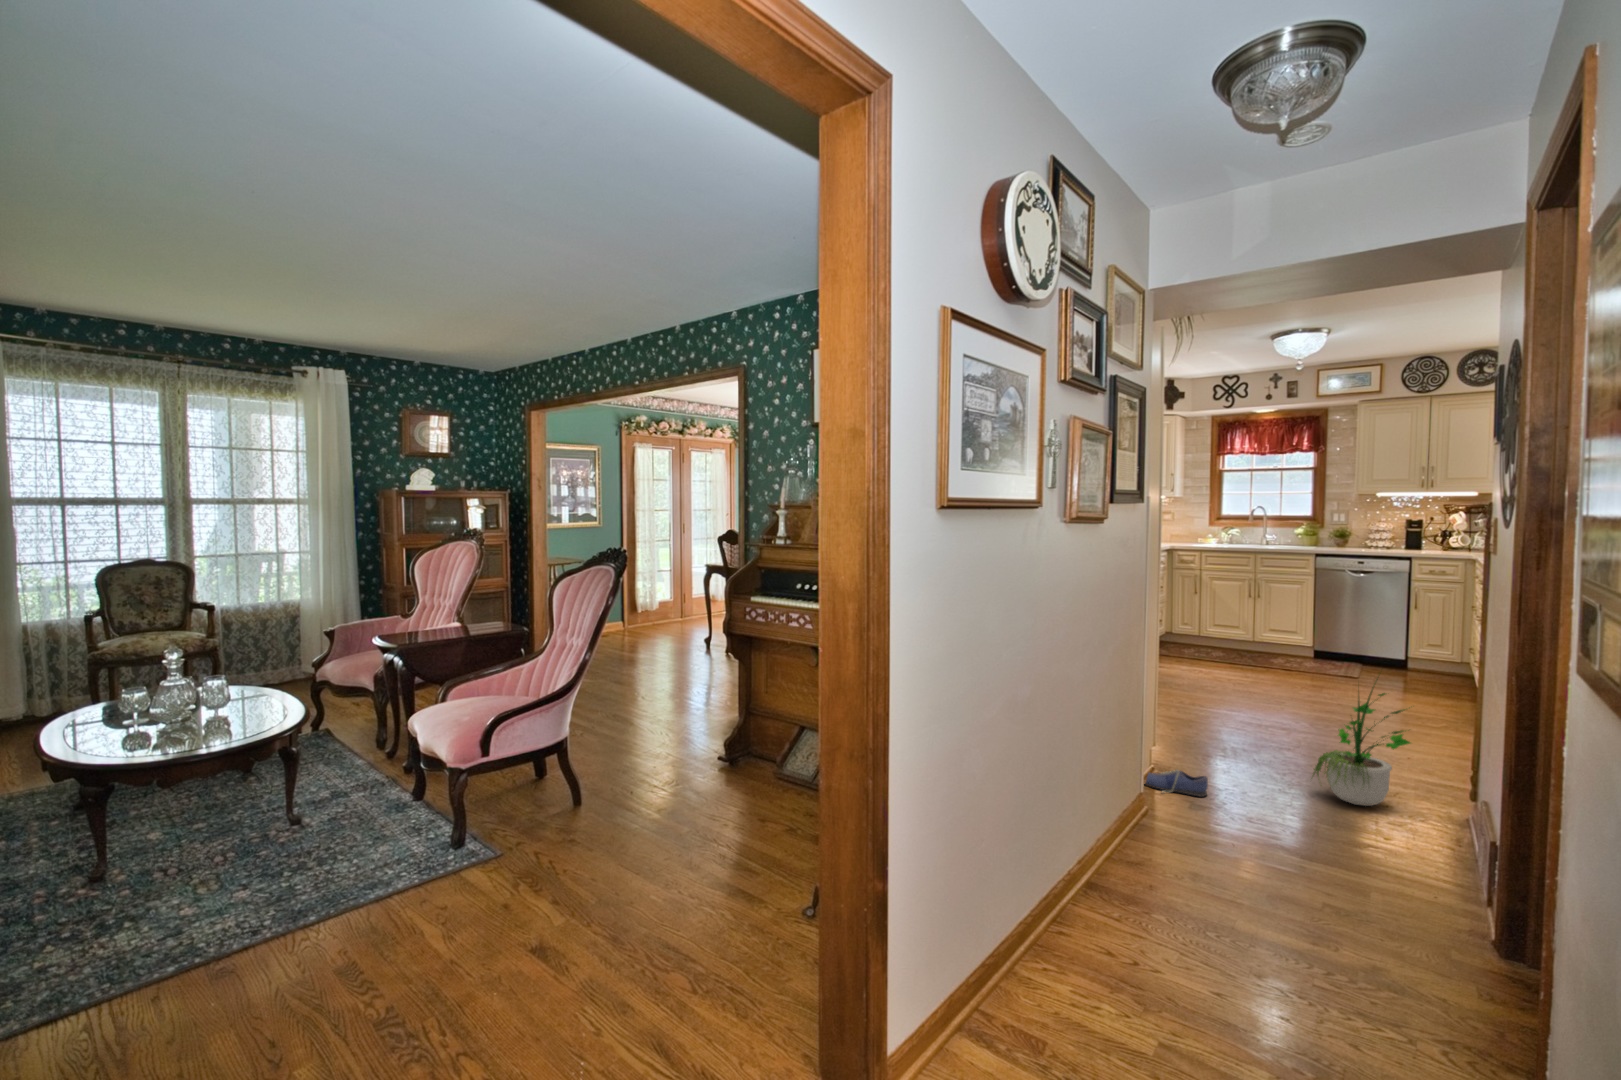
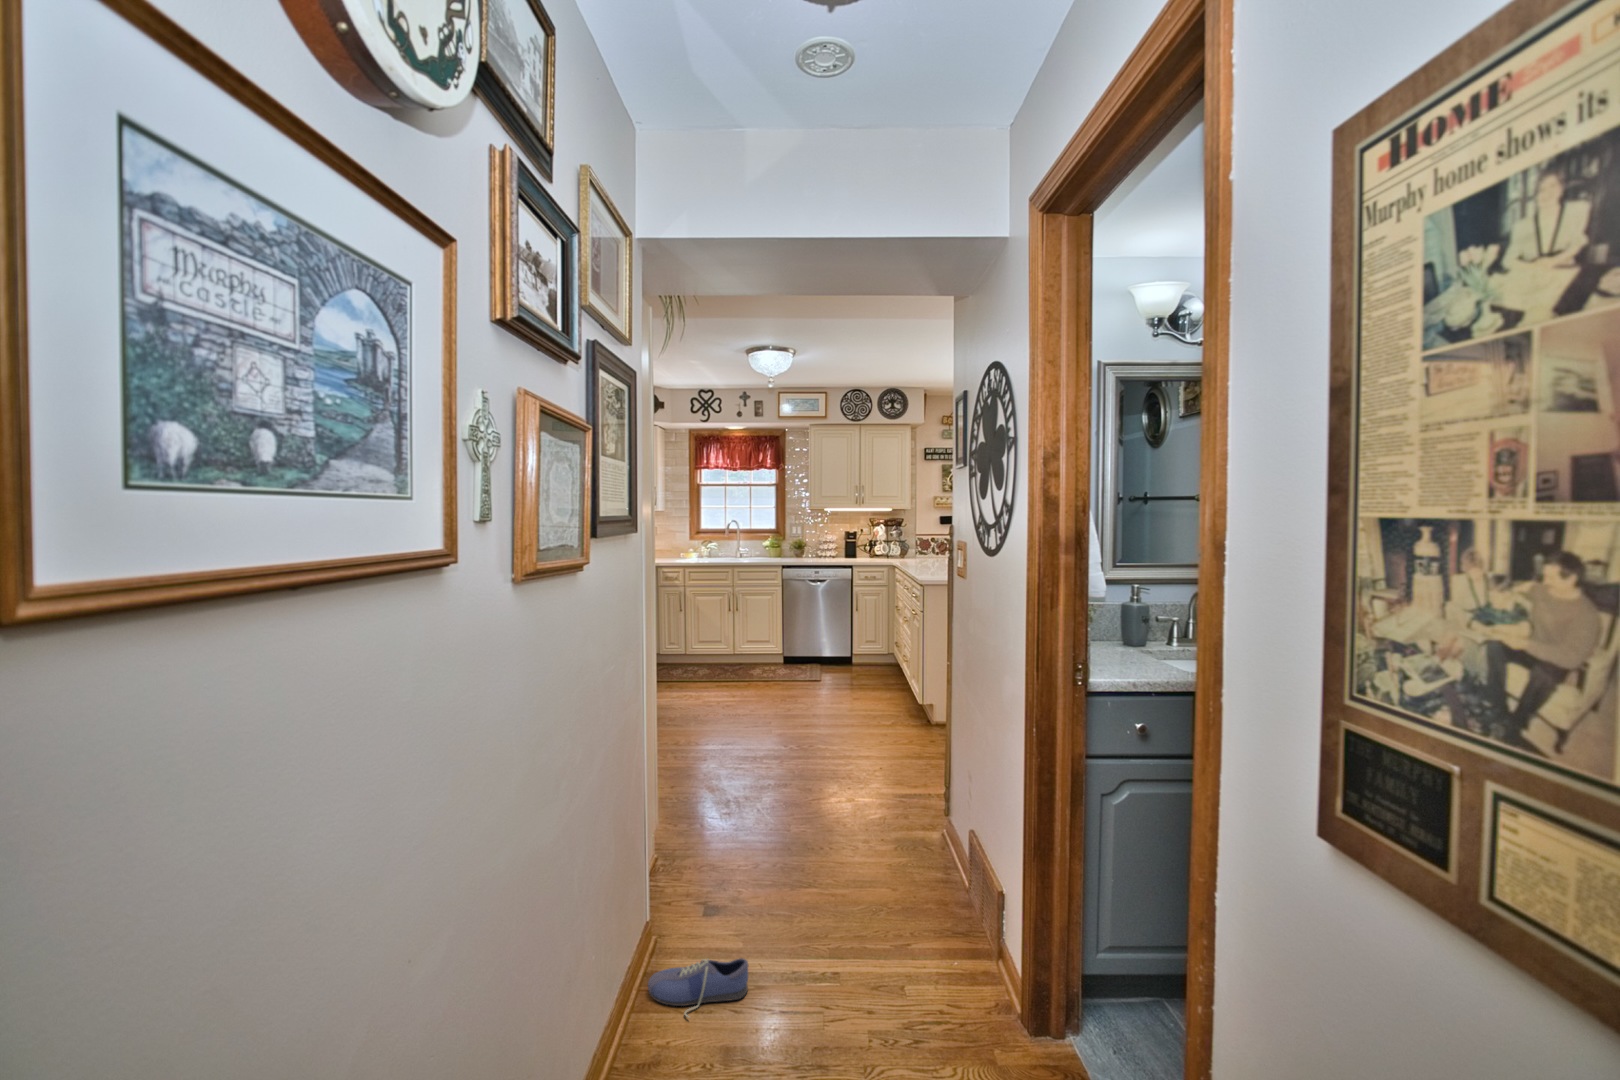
potted plant: present [1311,687,1410,806] -> none [860,736,983,925]

